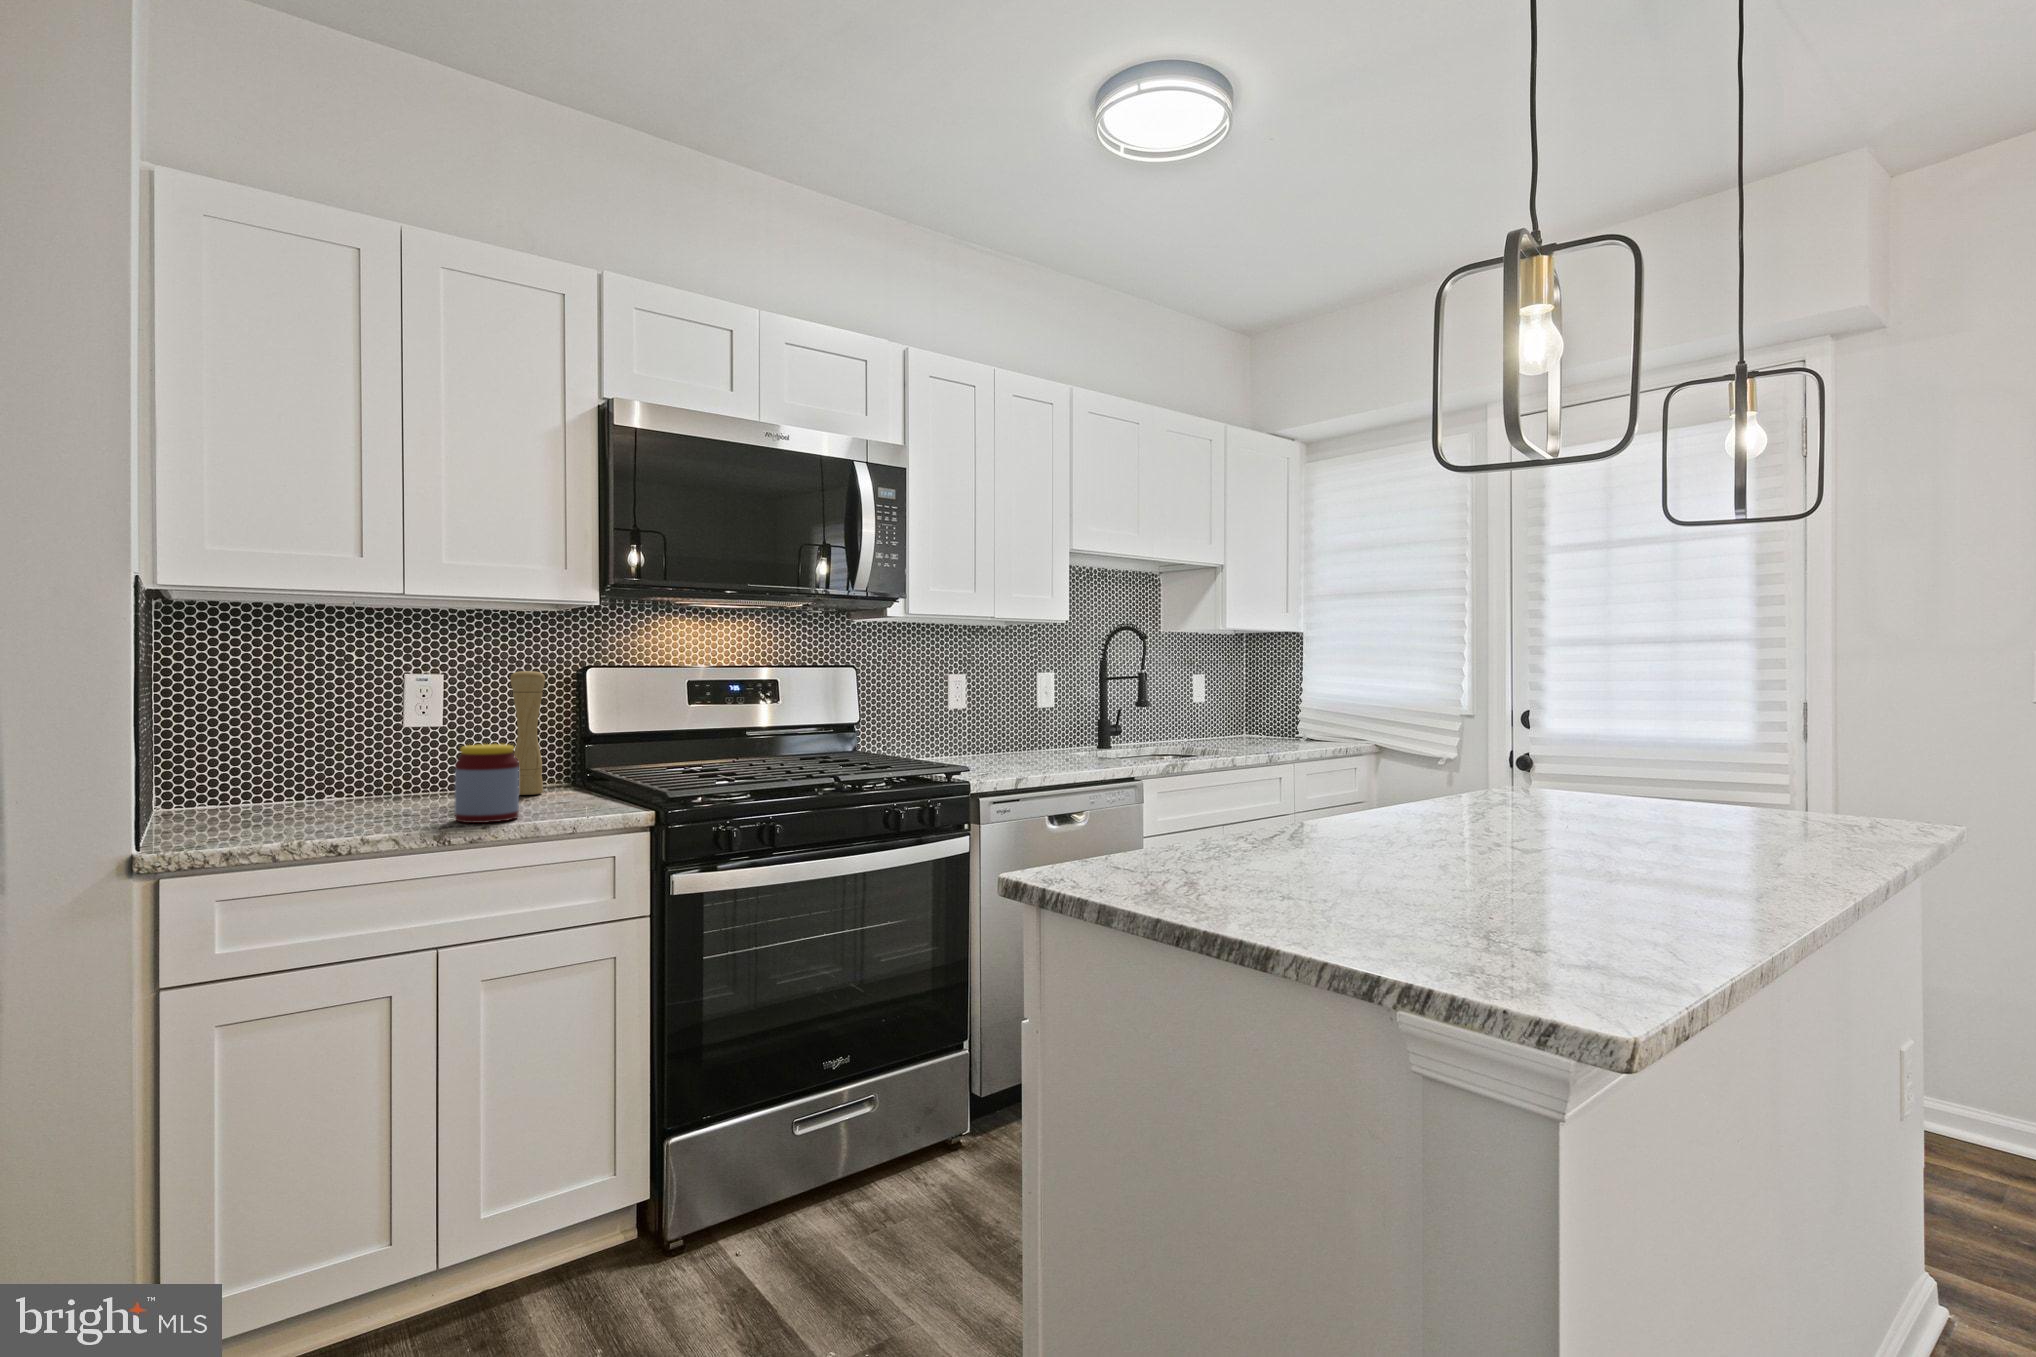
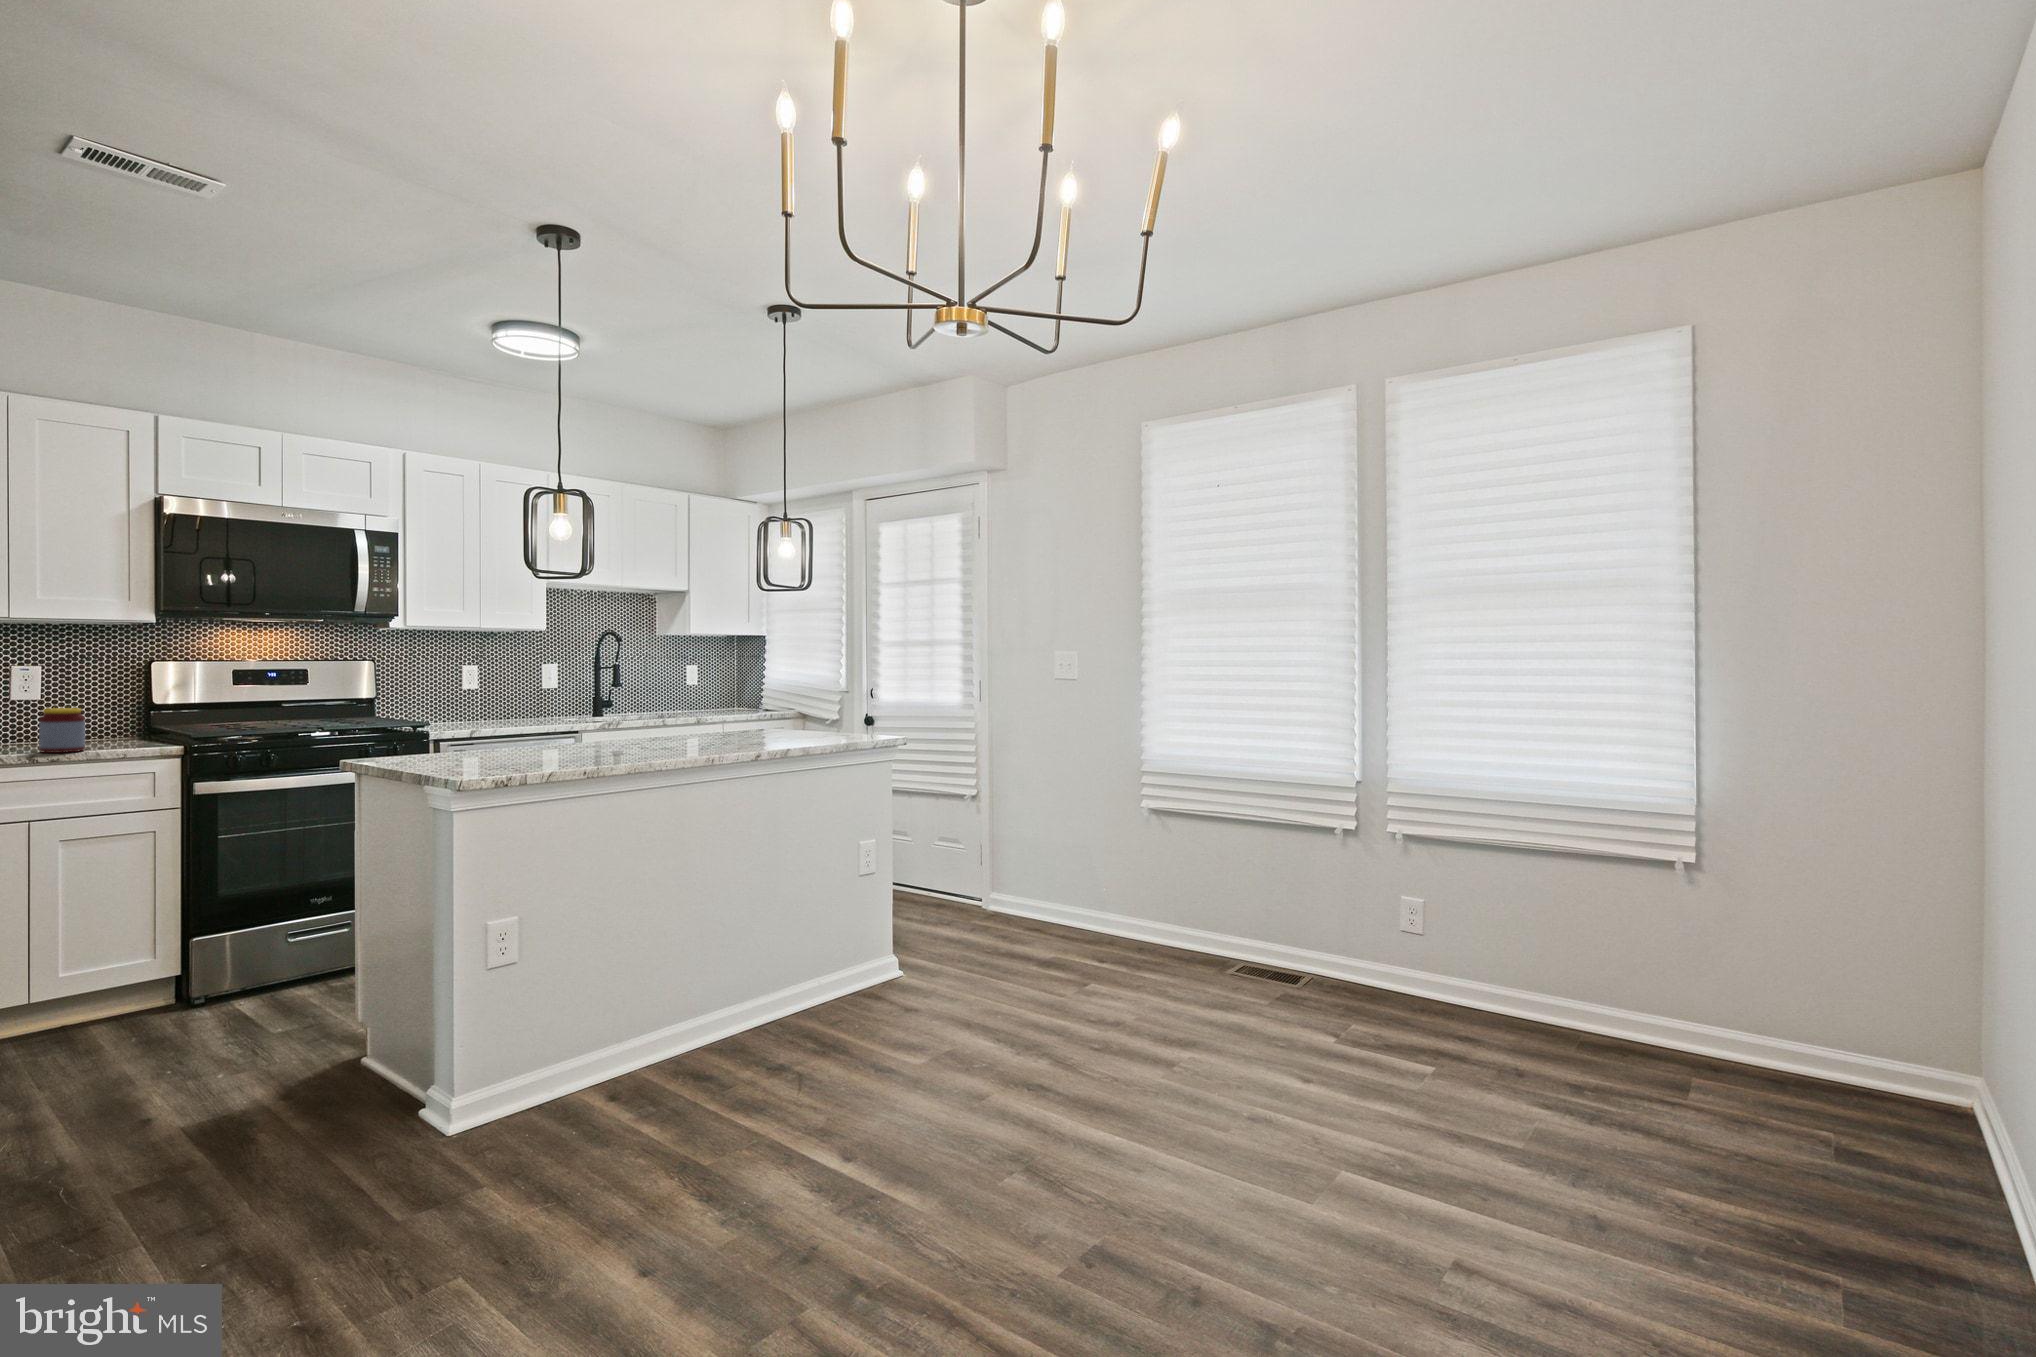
pepper mill: present [511,669,545,795] -> none [90,663,116,741]

